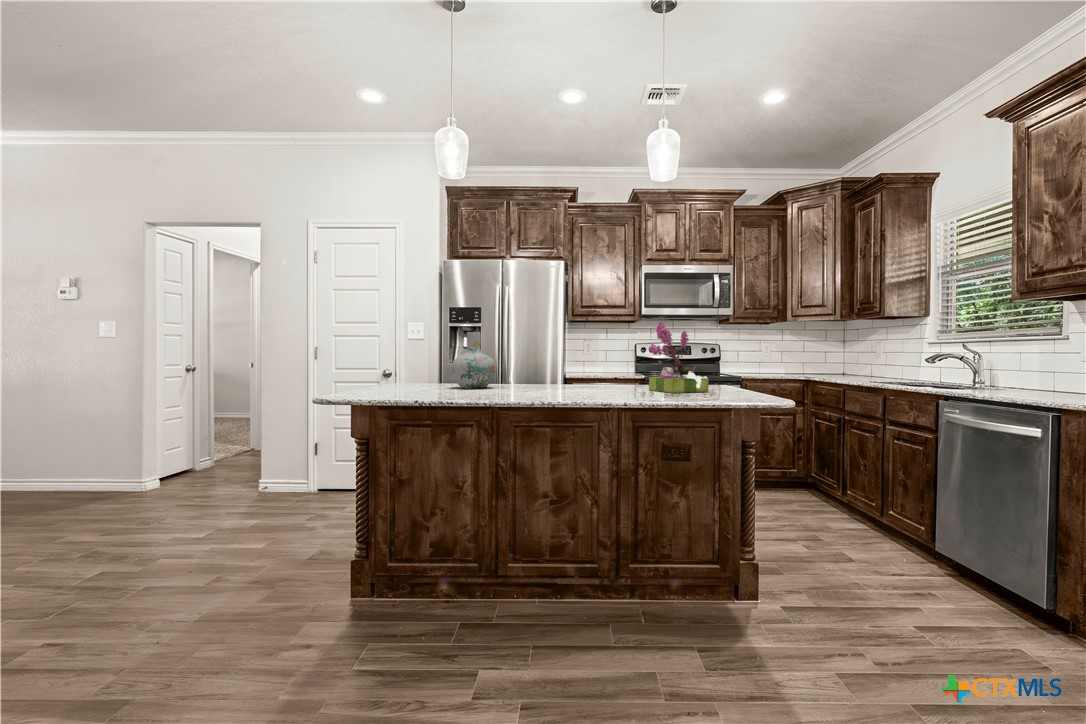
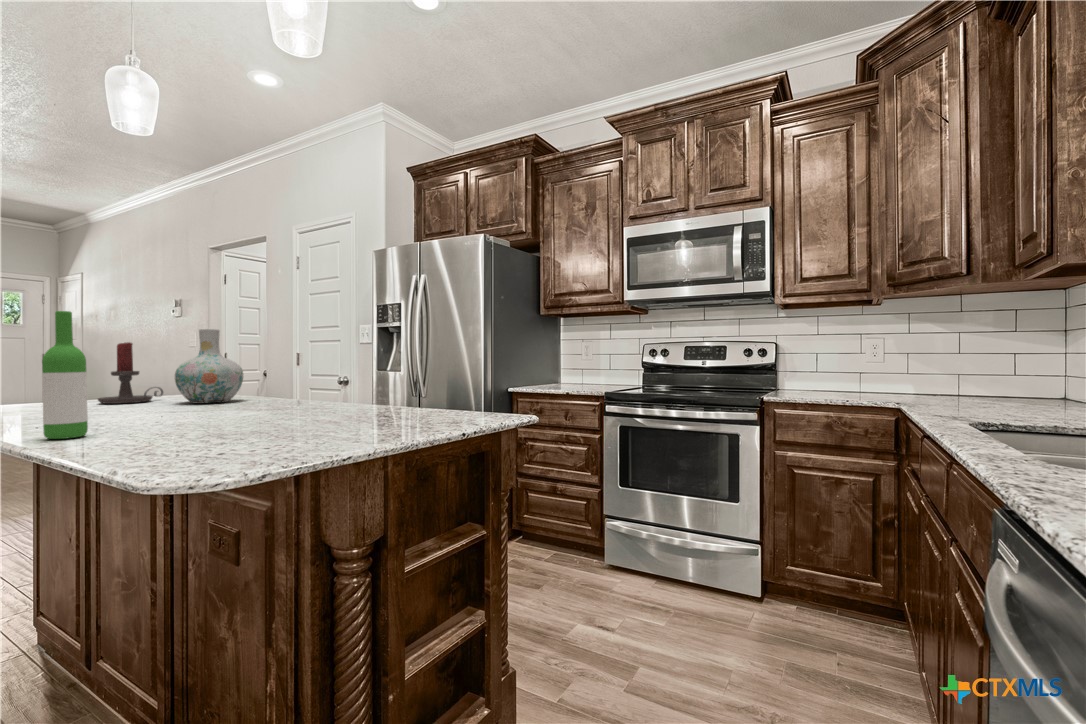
flower arrangement: present [648,322,709,393] -> none [254,299,374,434]
wine bottle: none [603,328,621,398] -> present [42,311,88,439]
candle holder: none [391,341,427,391] -> present [98,342,163,404]

